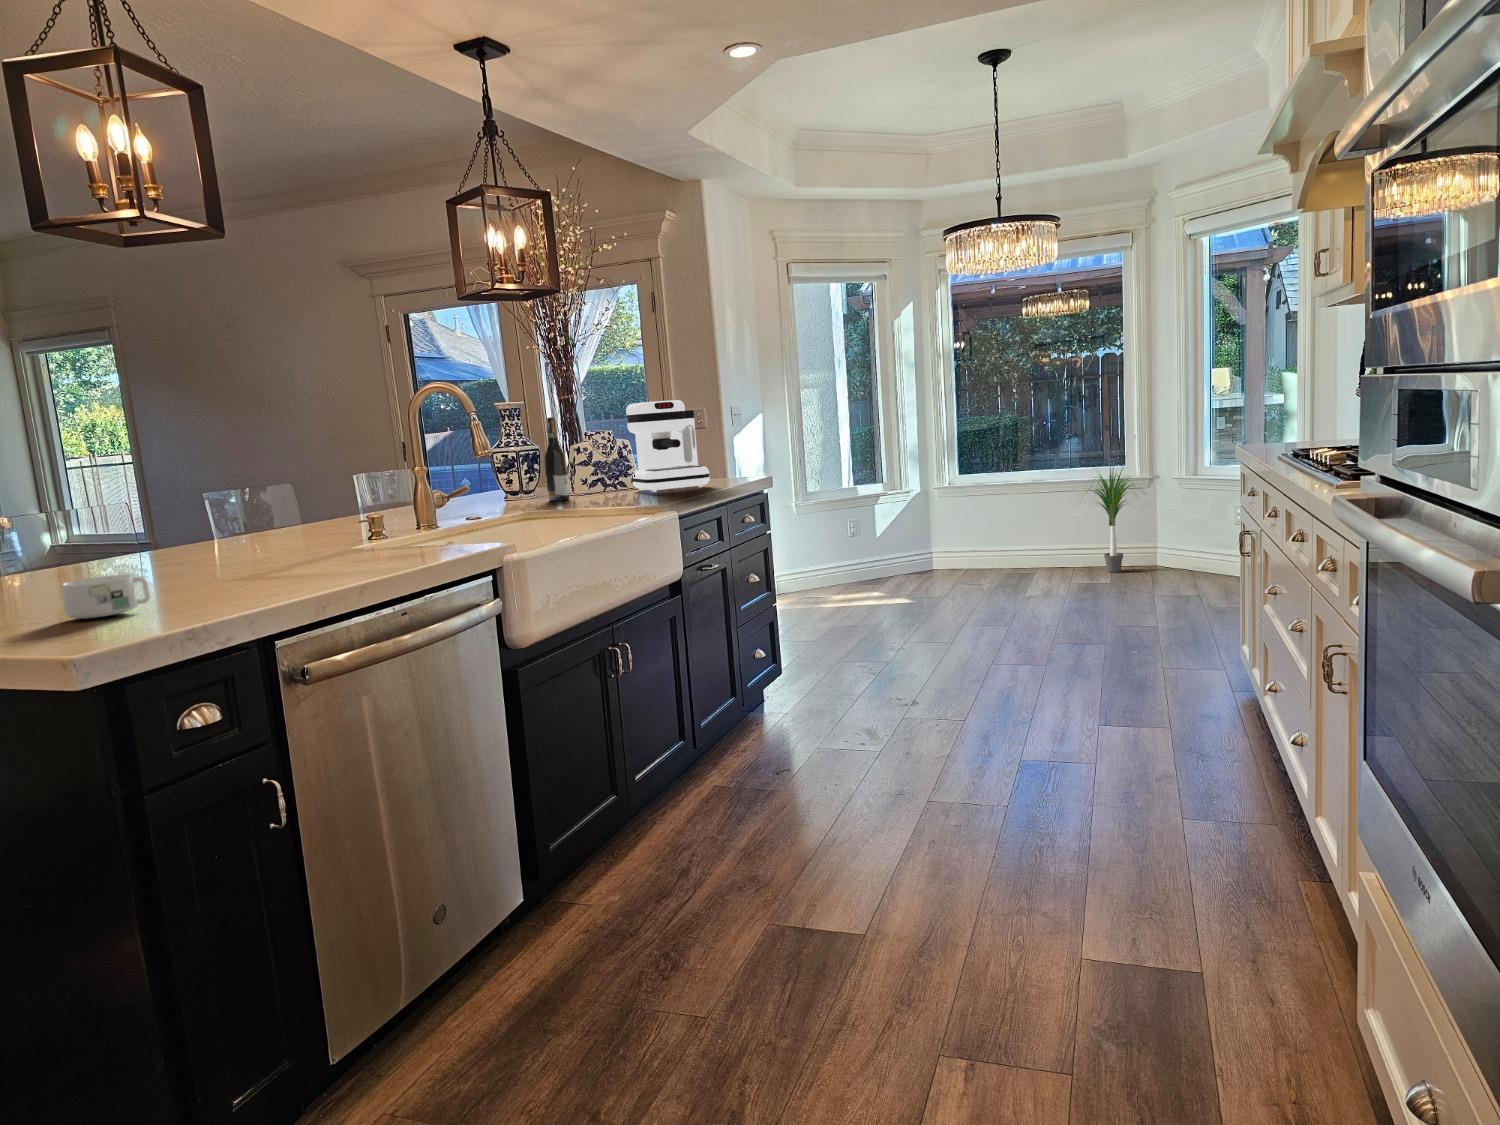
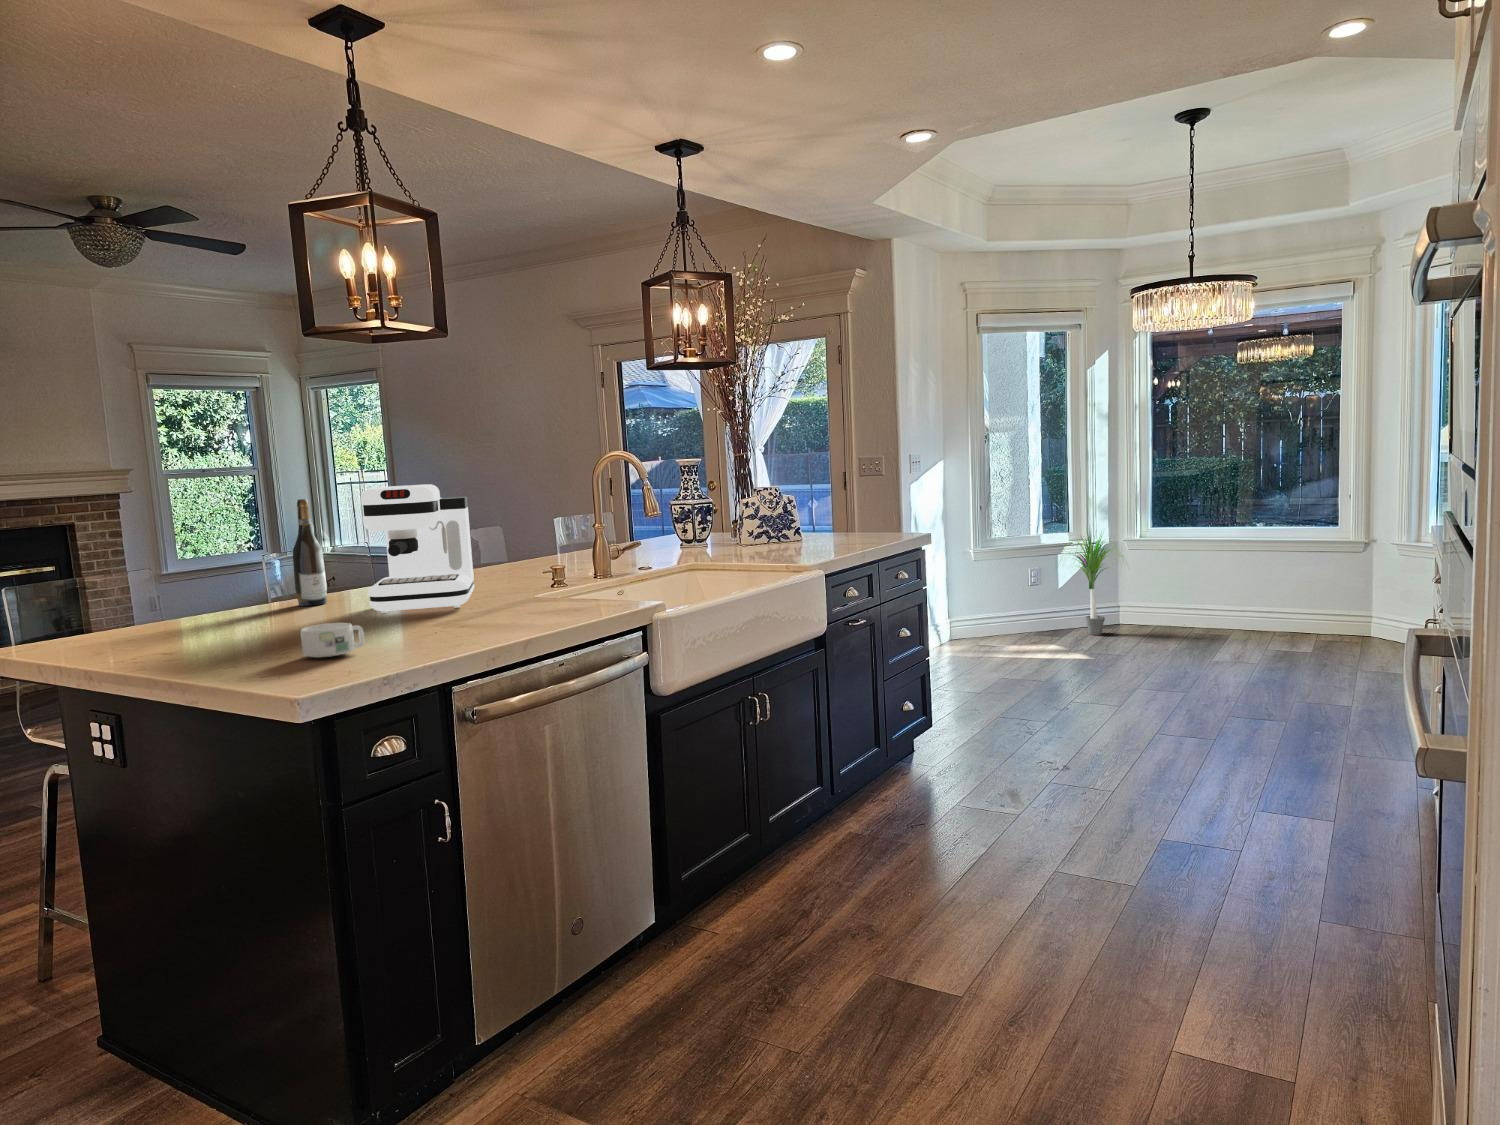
coffee maker: present [626,400,710,492] -> present [361,484,474,613]
wine bottle: present [544,417,570,501] -> present [293,499,327,606]
potted plant: present [1083,464,1137,572] -> present [1064,531,1121,635]

